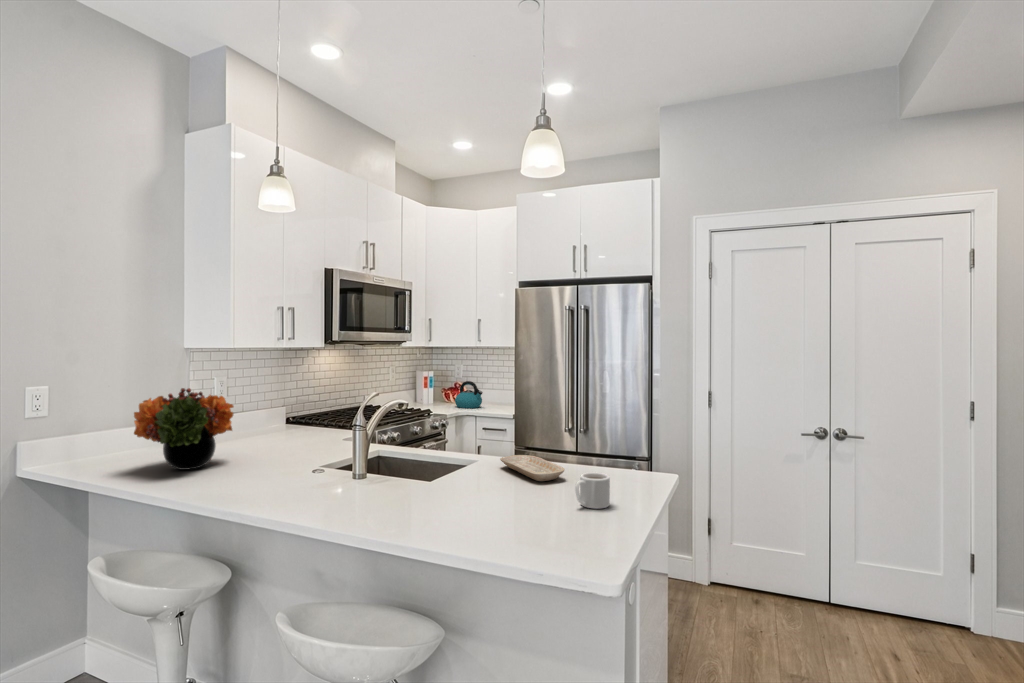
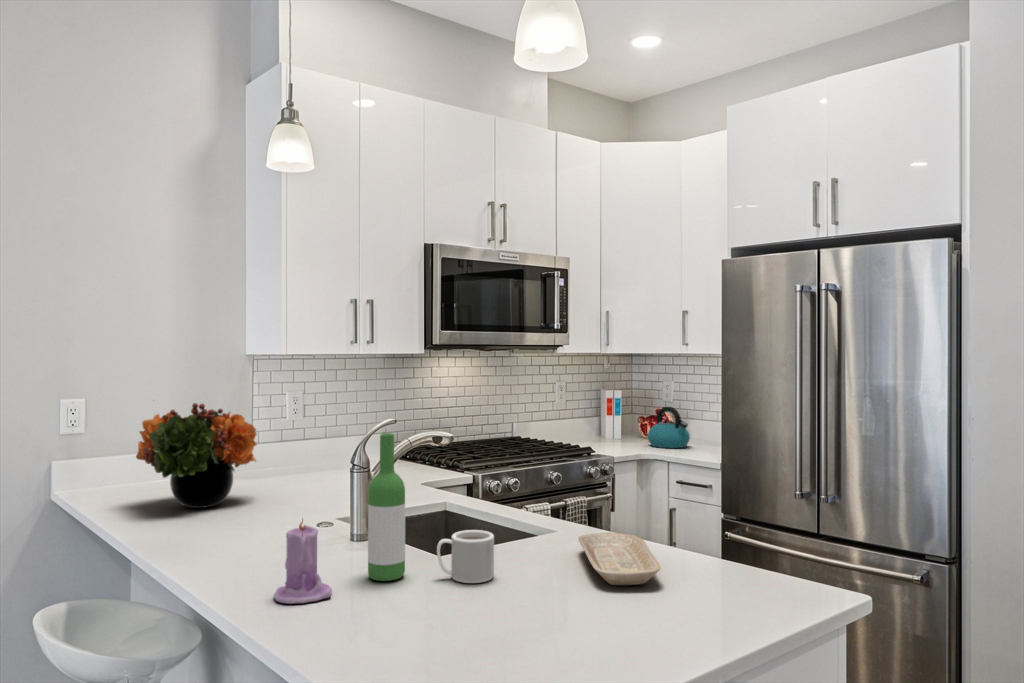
wine bottle: none [395,401,419,495] -> present [368,433,405,581]
candle: none [350,458,390,514] -> present [274,519,332,604]
mug: present [575,472,610,509] -> present [437,530,494,583]

